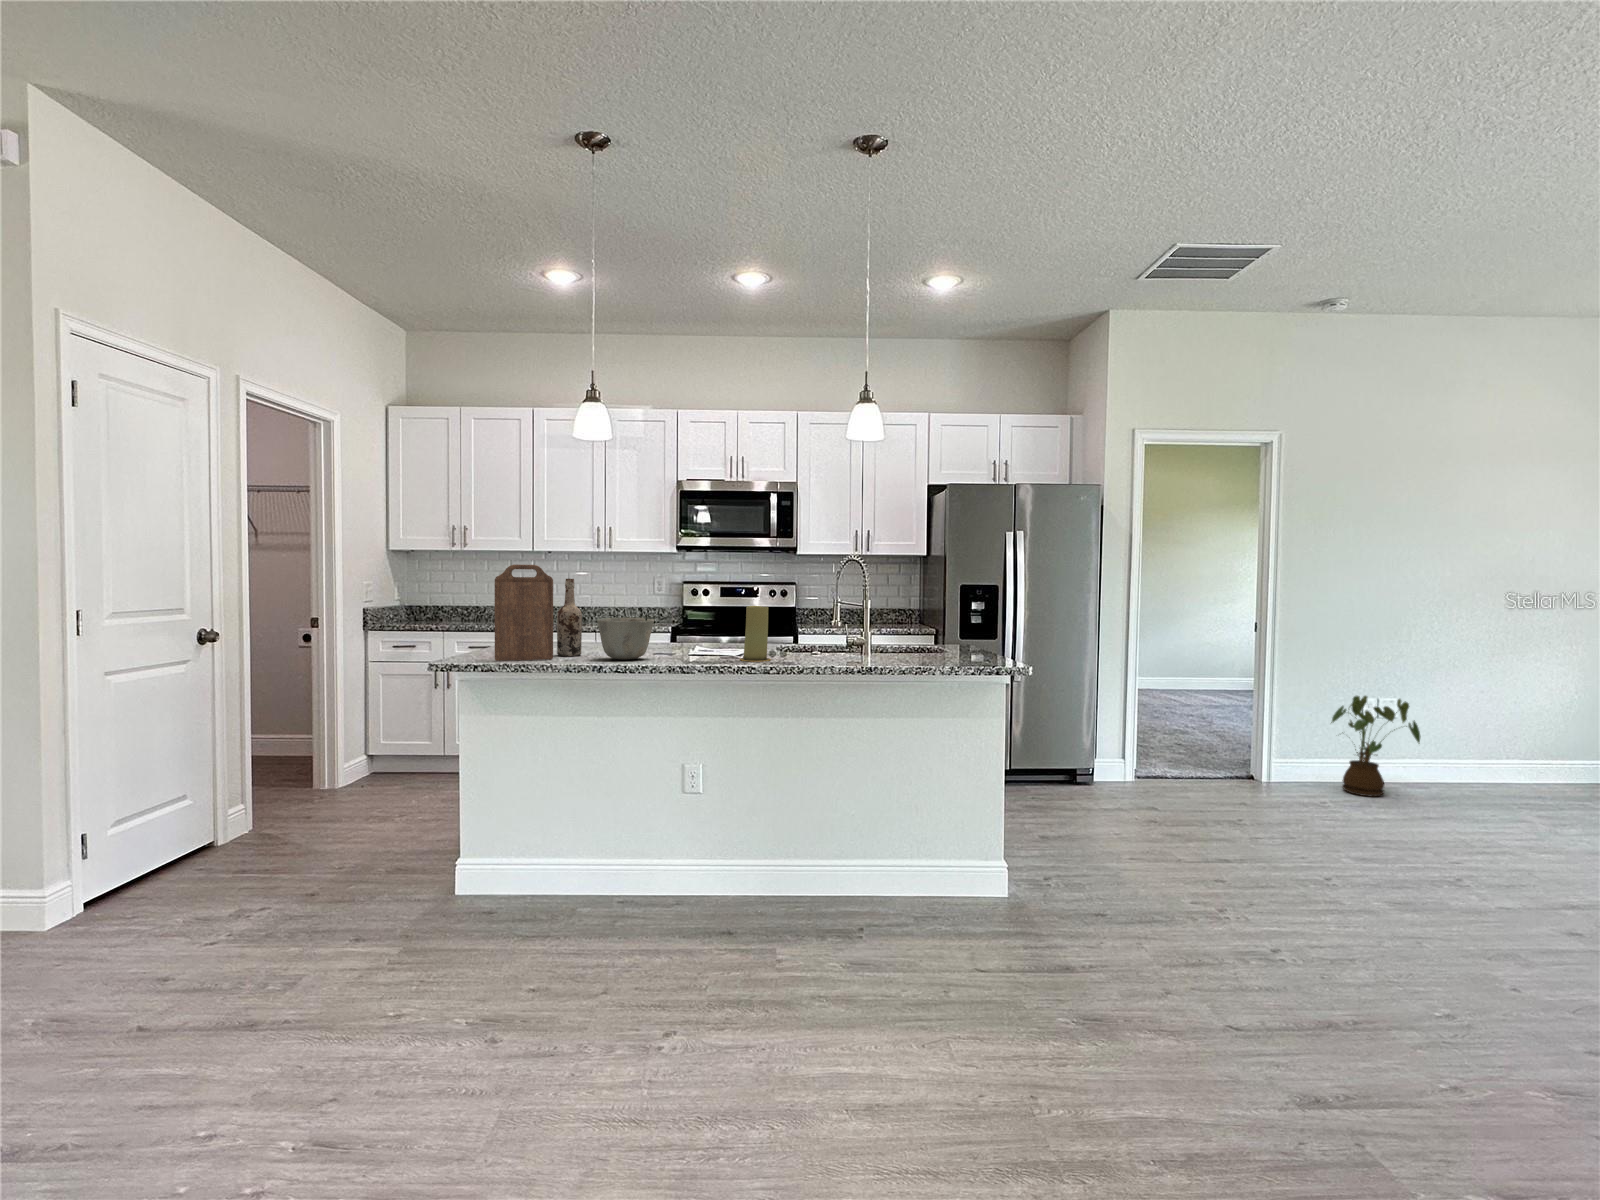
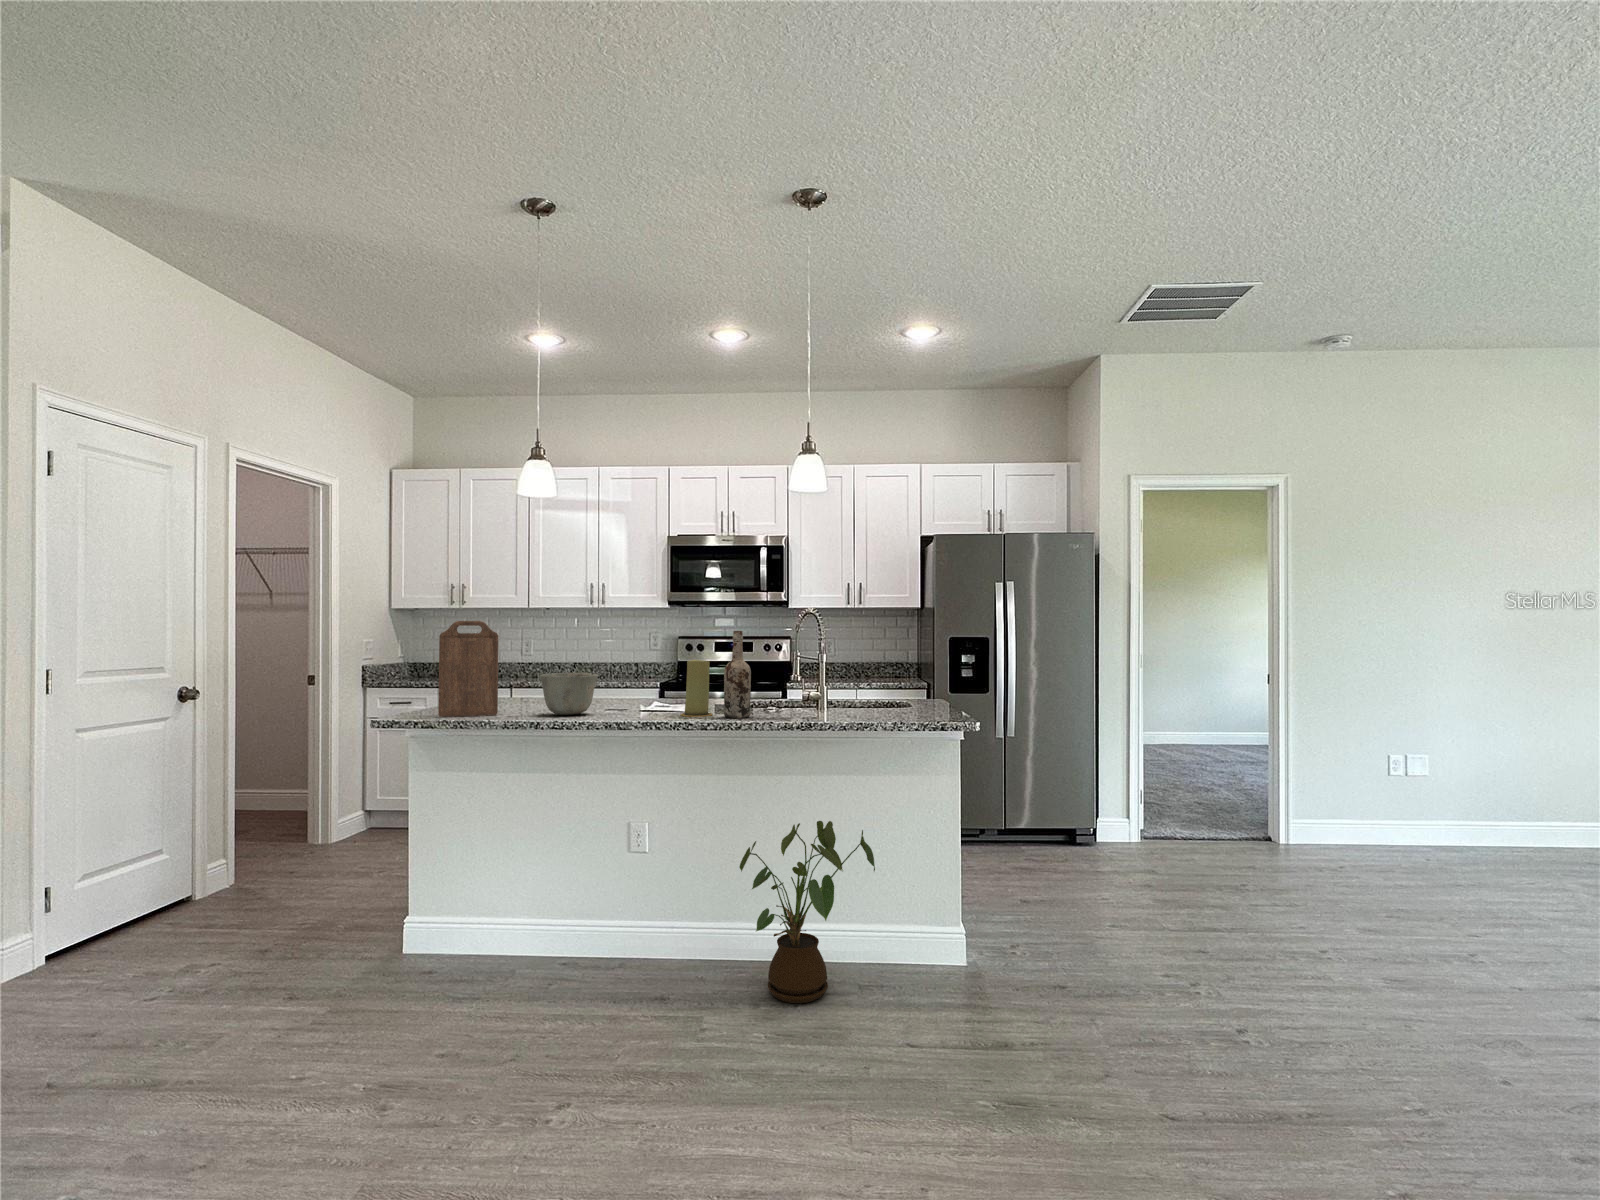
wine bottle: present [557,579,582,656] -> present [724,631,751,718]
house plant: present [1331,696,1421,797] -> present [739,821,875,1003]

